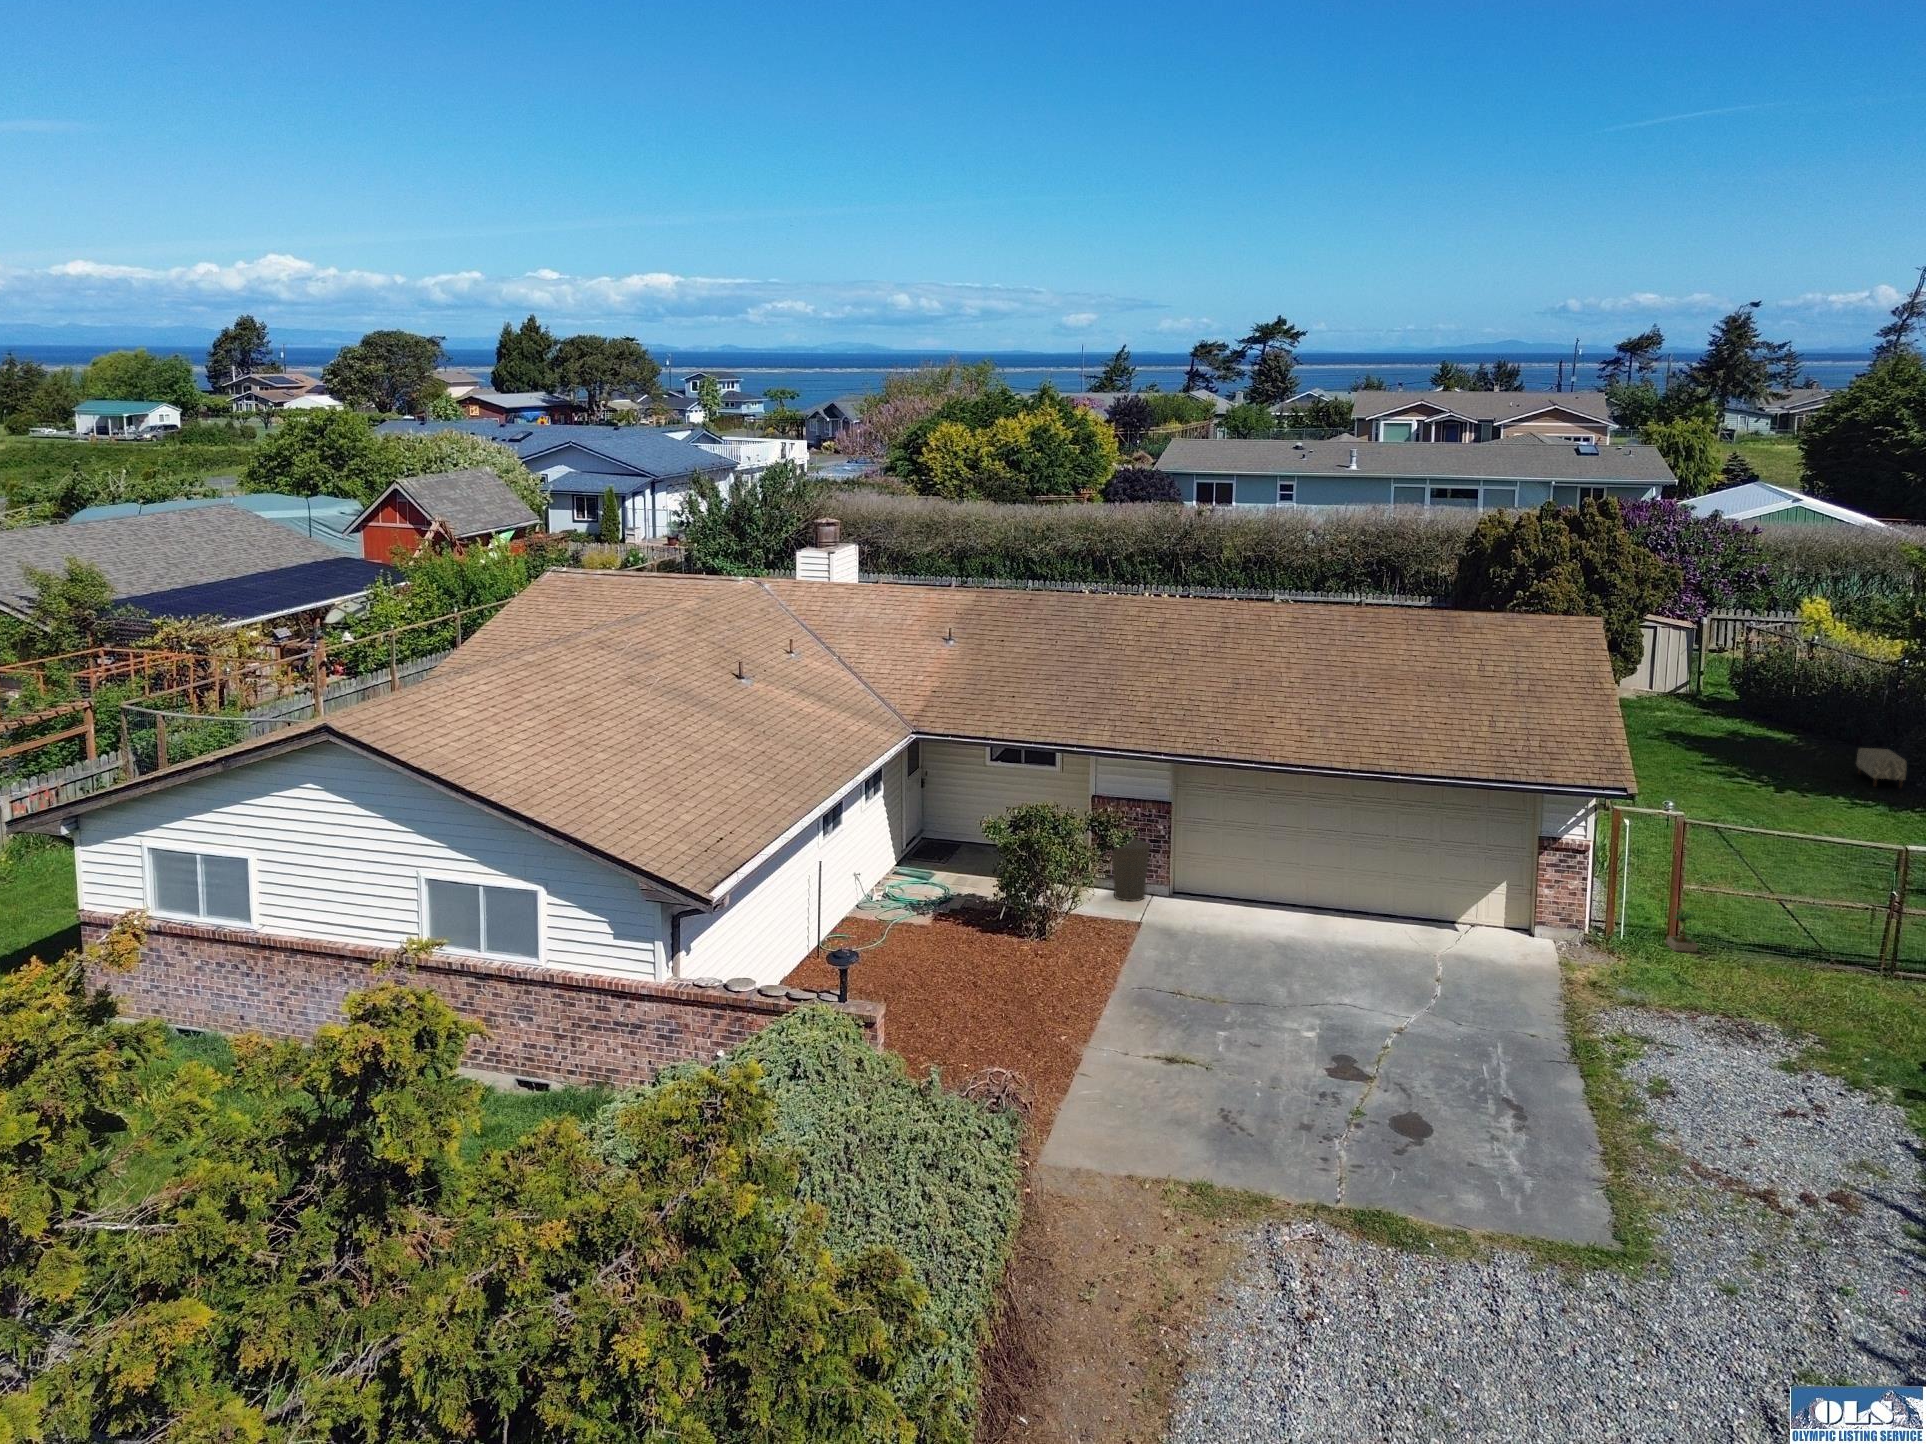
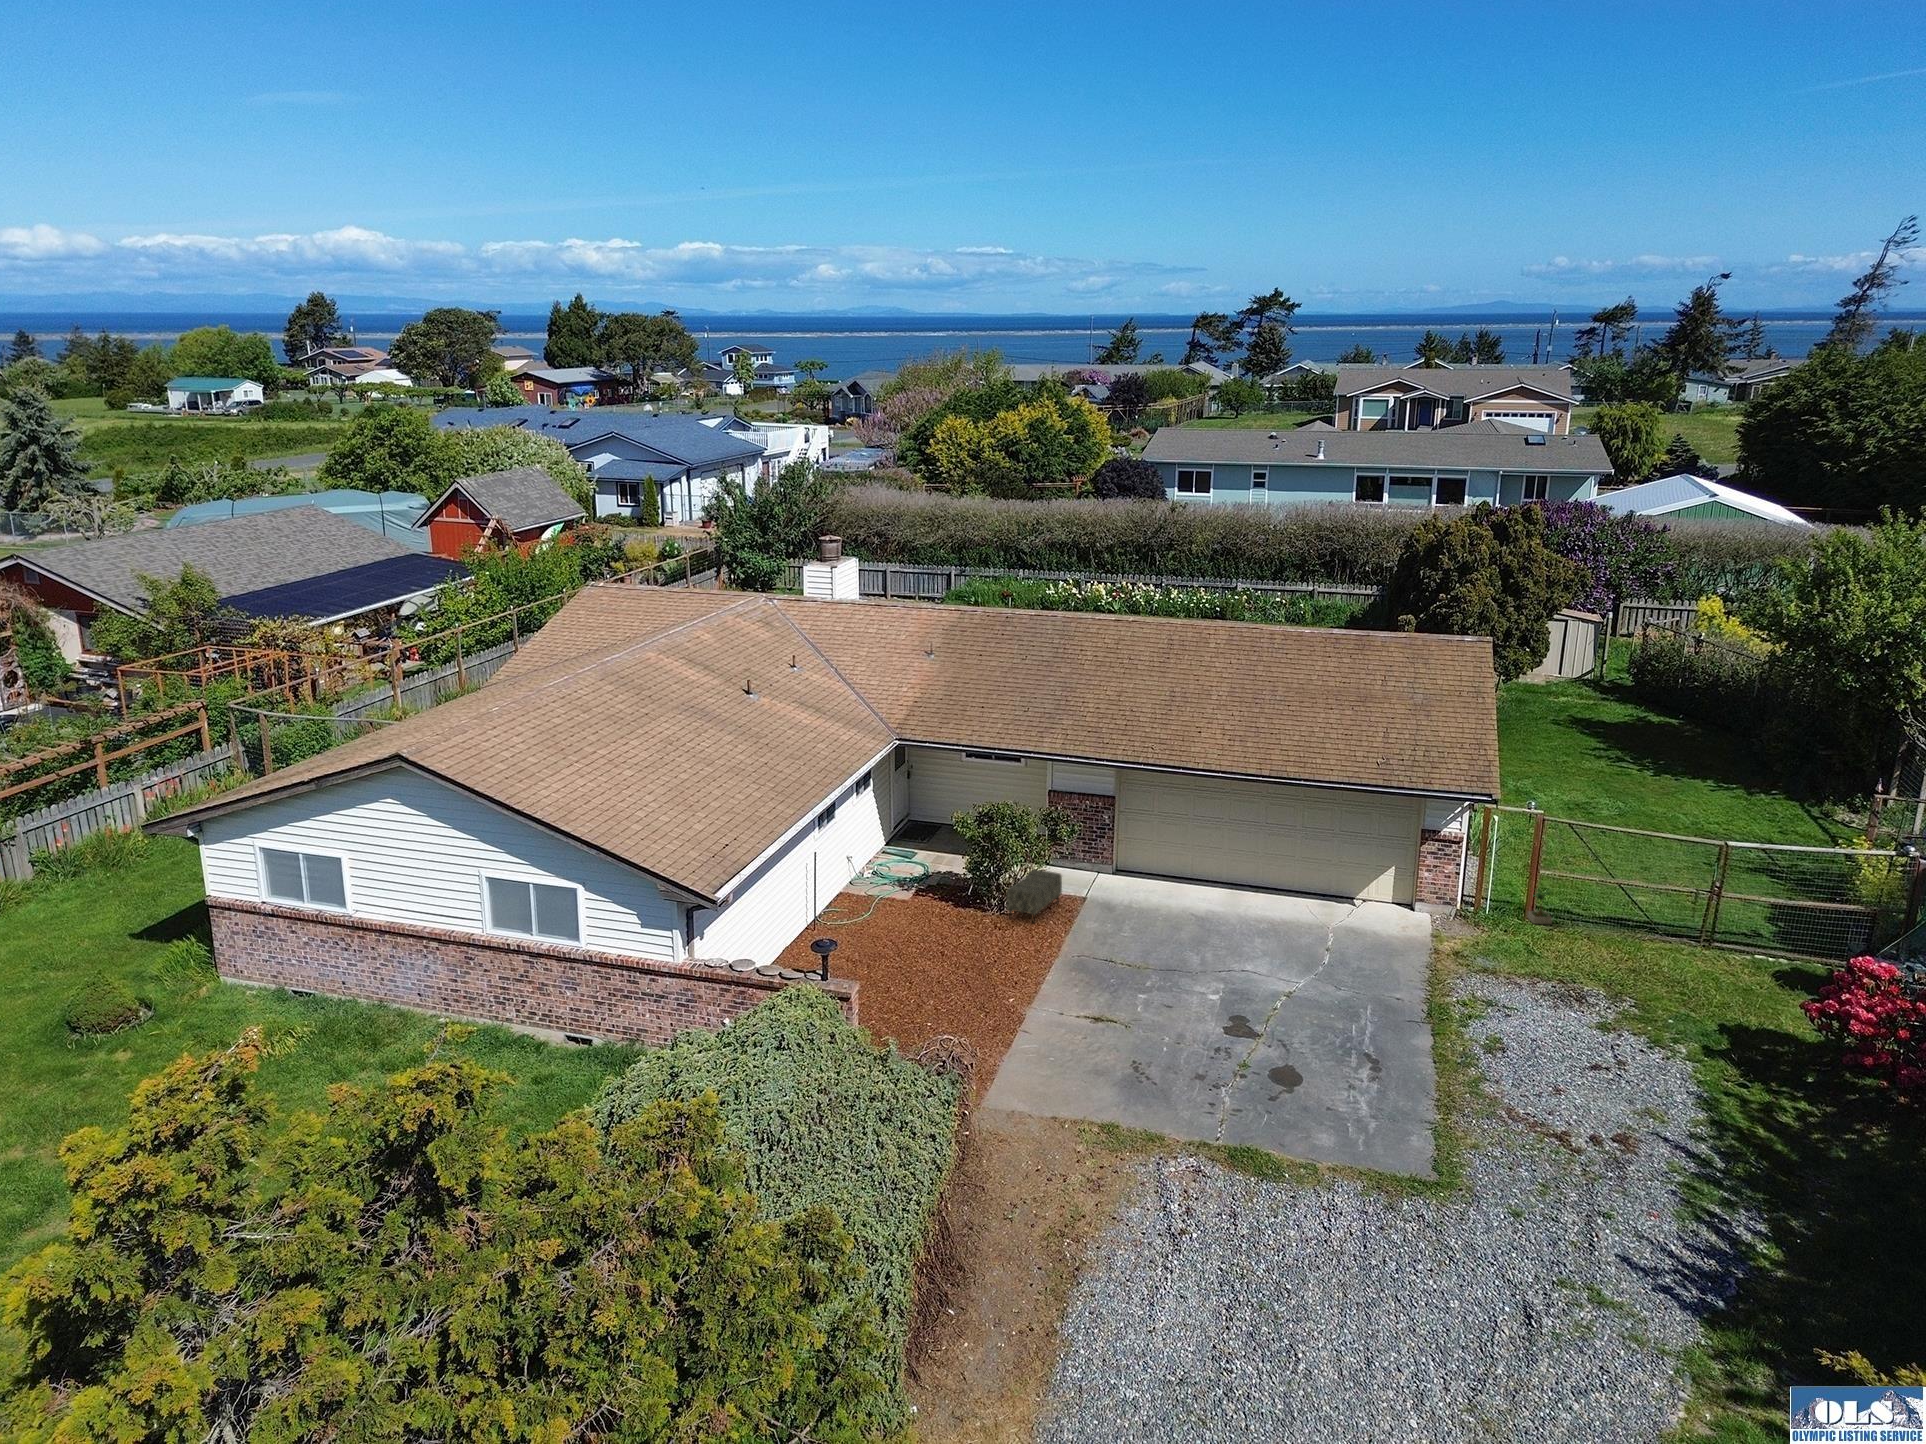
bench: present [1856,748,1907,788] -> present [1006,869,1062,923]
trash can: present [1112,839,1150,901] -> none [1065,824,1098,878]

